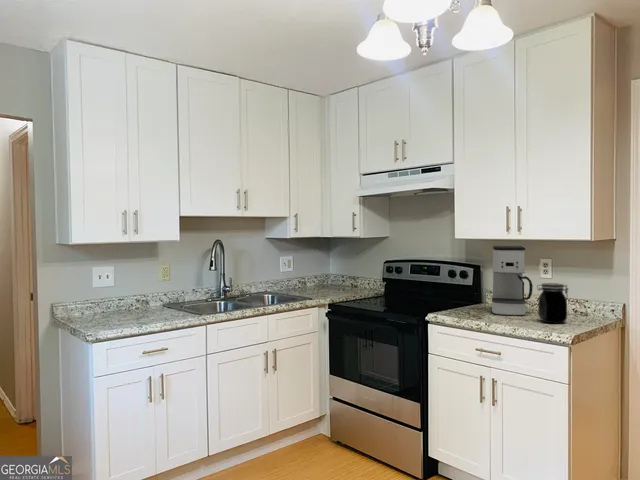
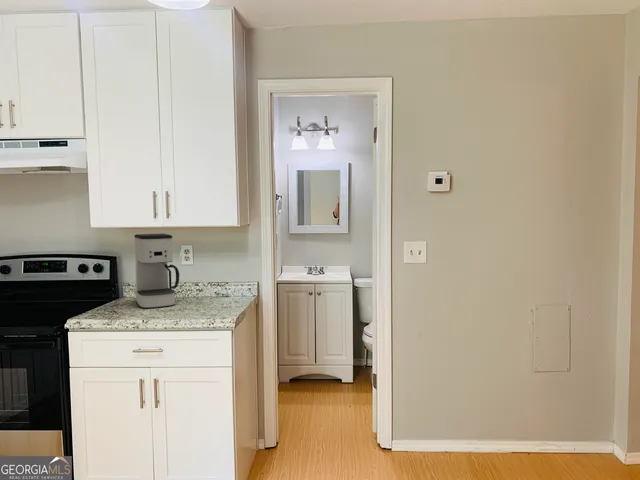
jar: present [537,283,568,323] -> none [190,269,219,309]

